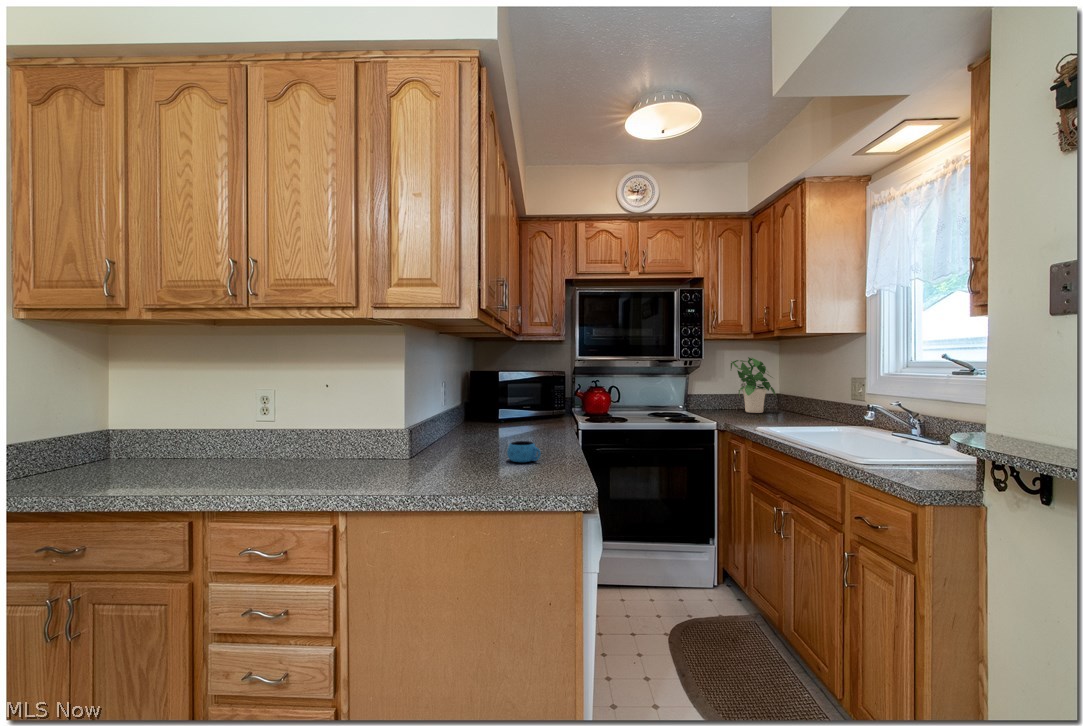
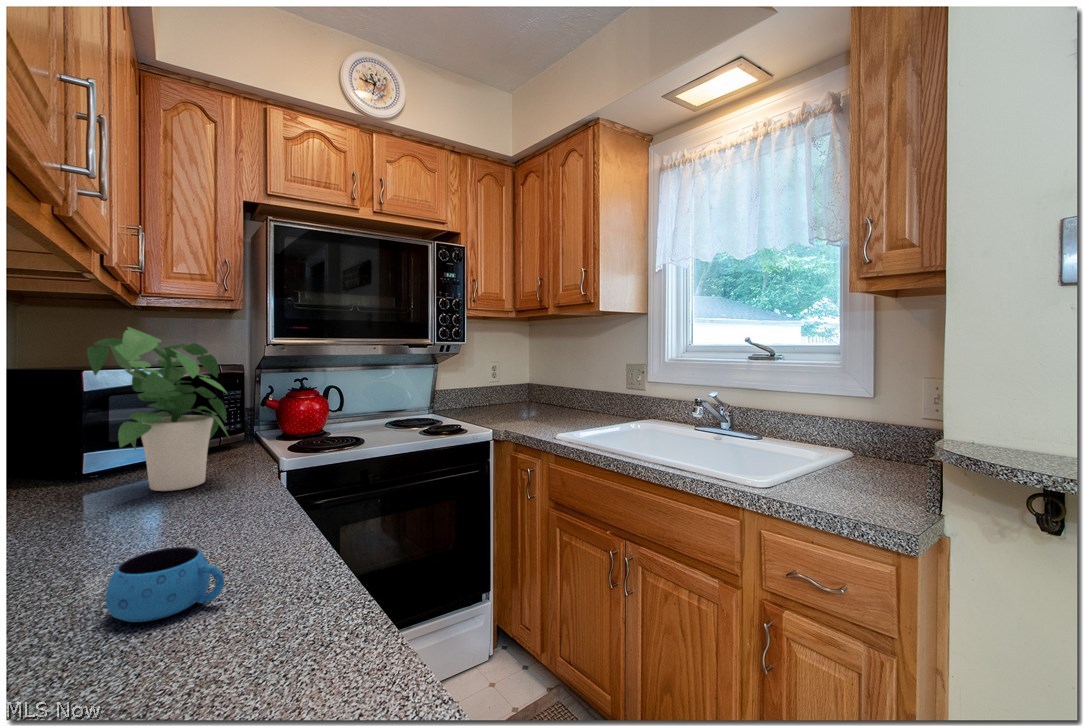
potted plant: present [731,357,775,413] -> present [87,327,228,491]

